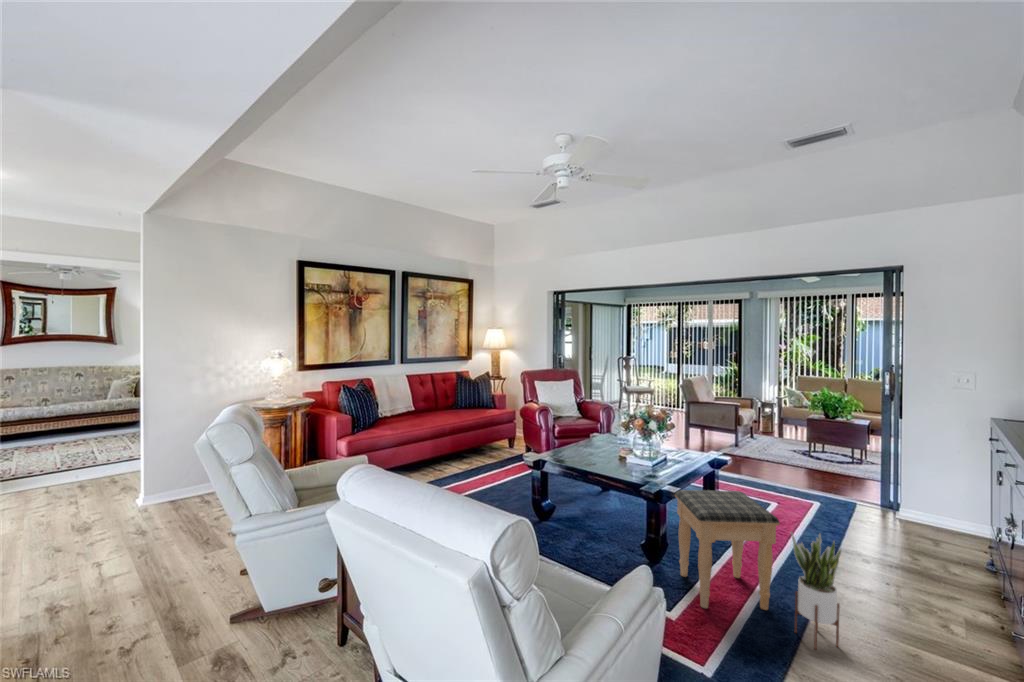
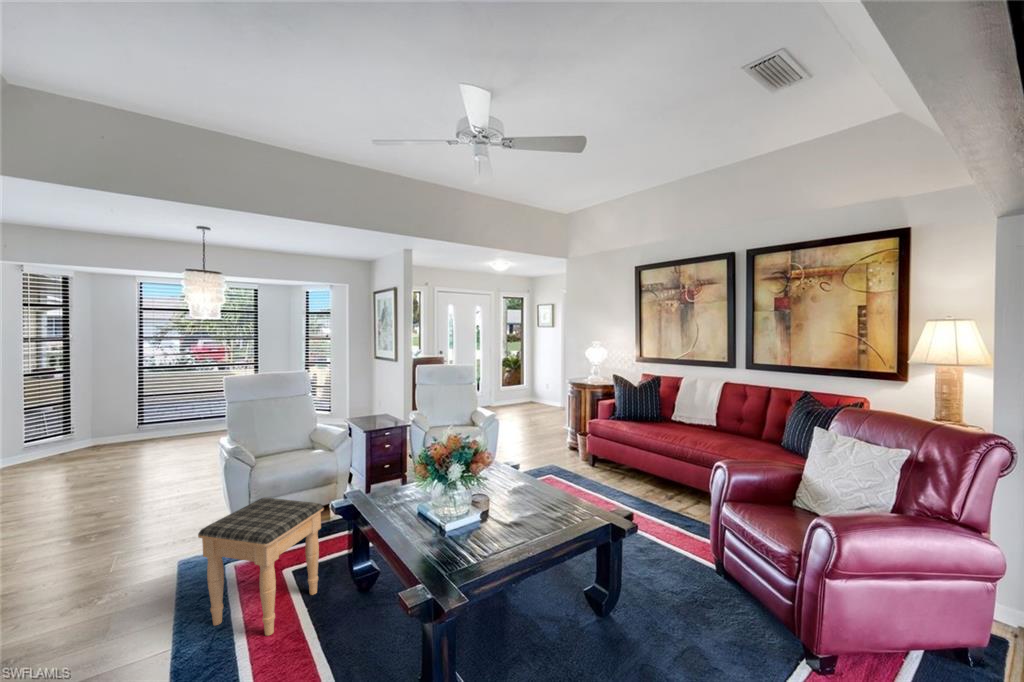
potted plant: present [791,533,842,649] -> none [127,519,179,642]

